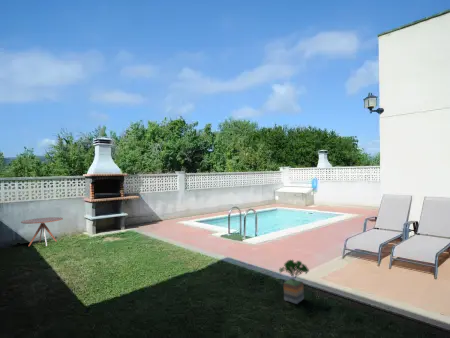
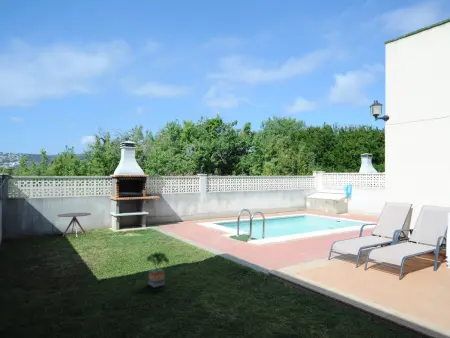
potted tree: present [279,260,309,304] -> present [147,252,169,287]

